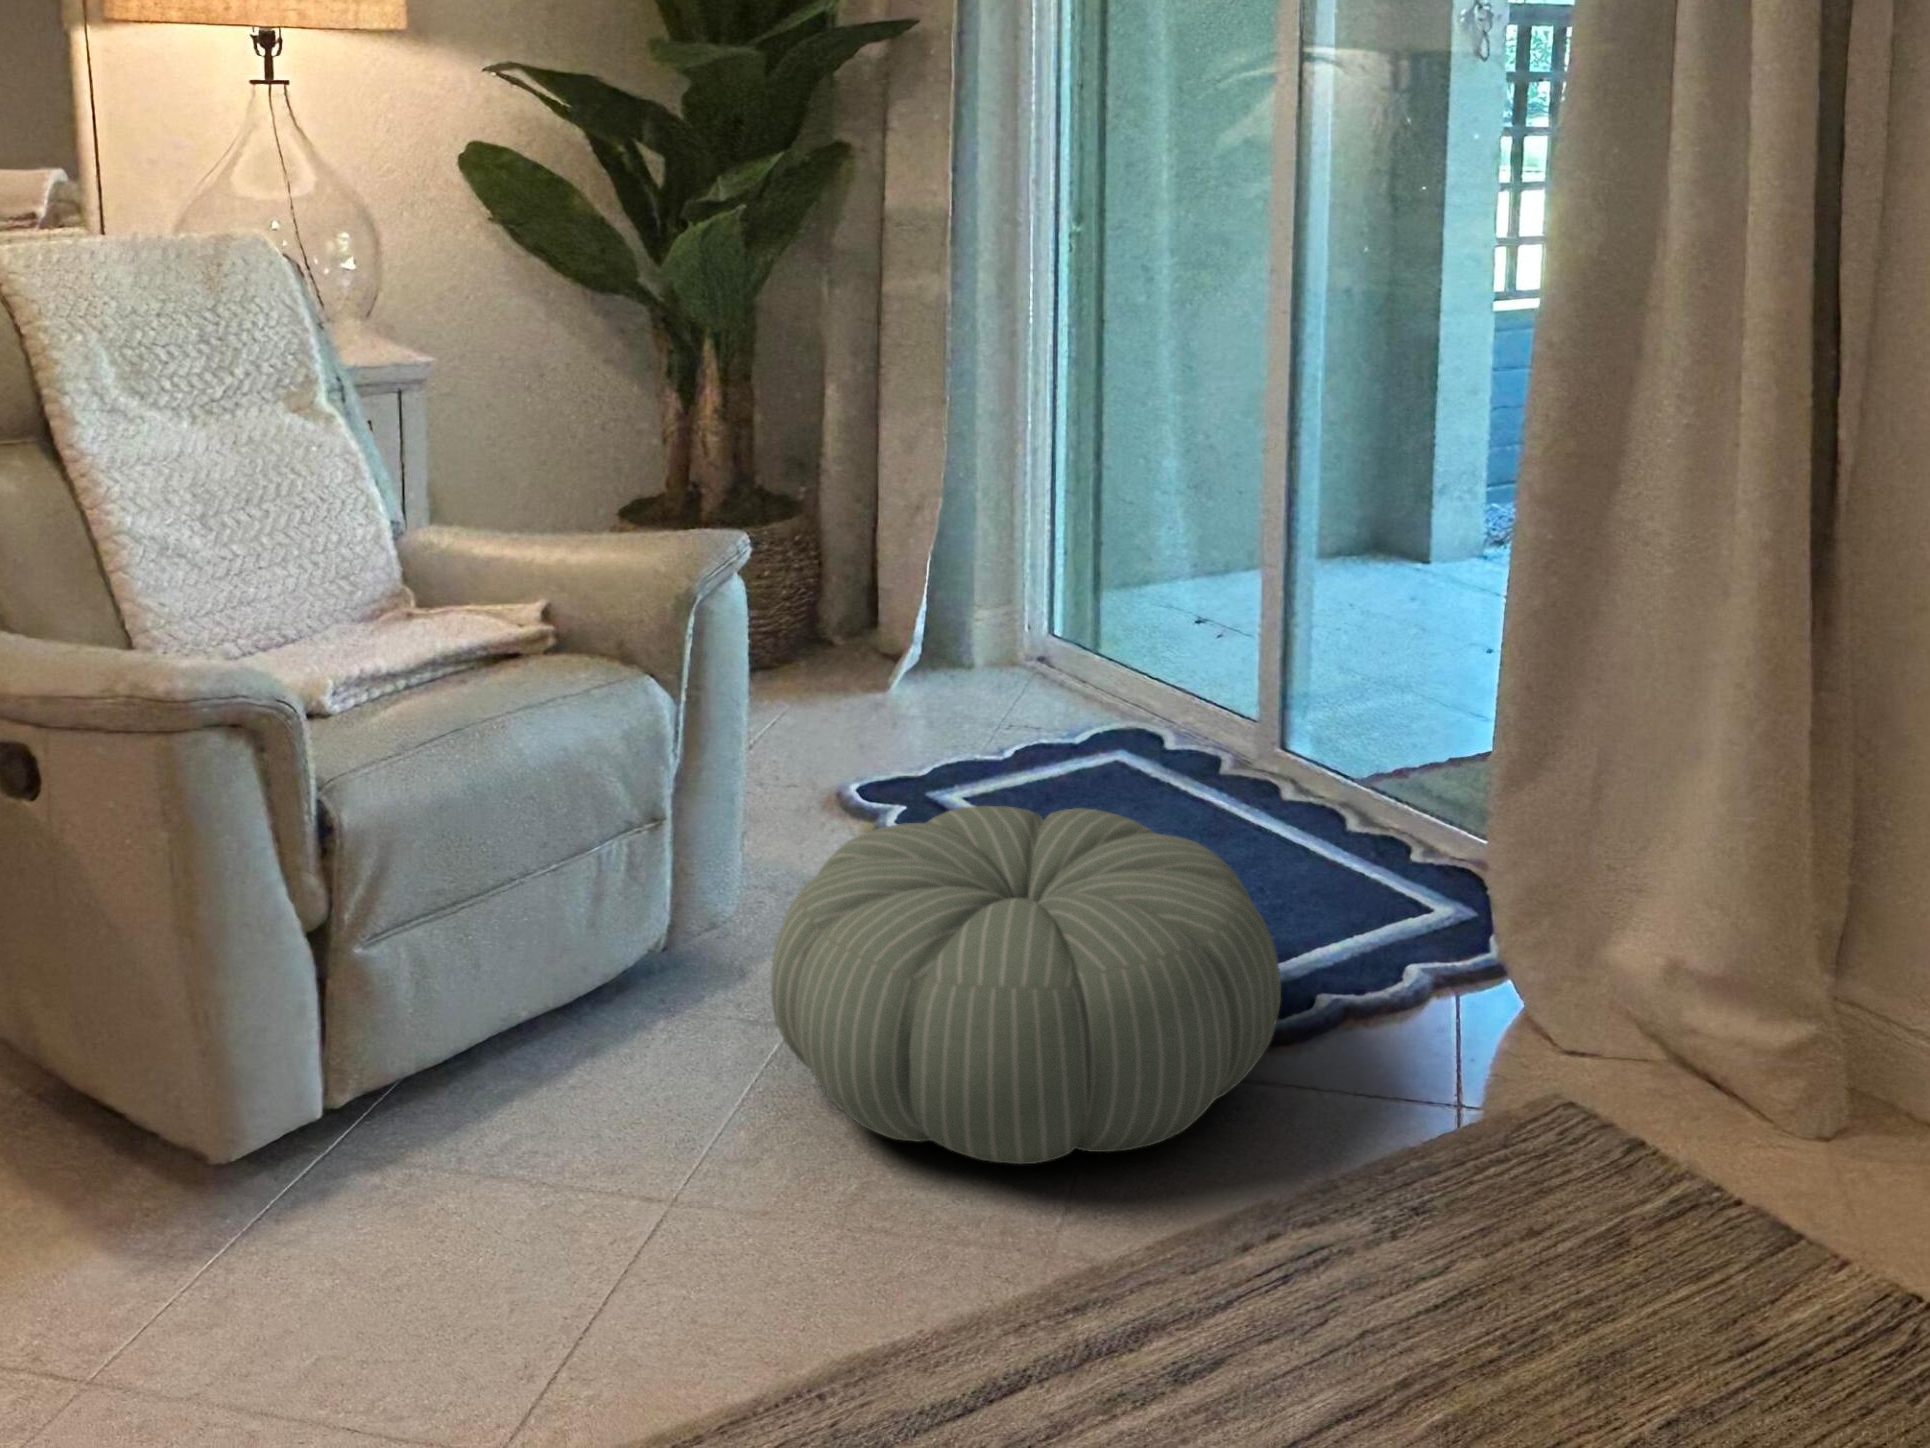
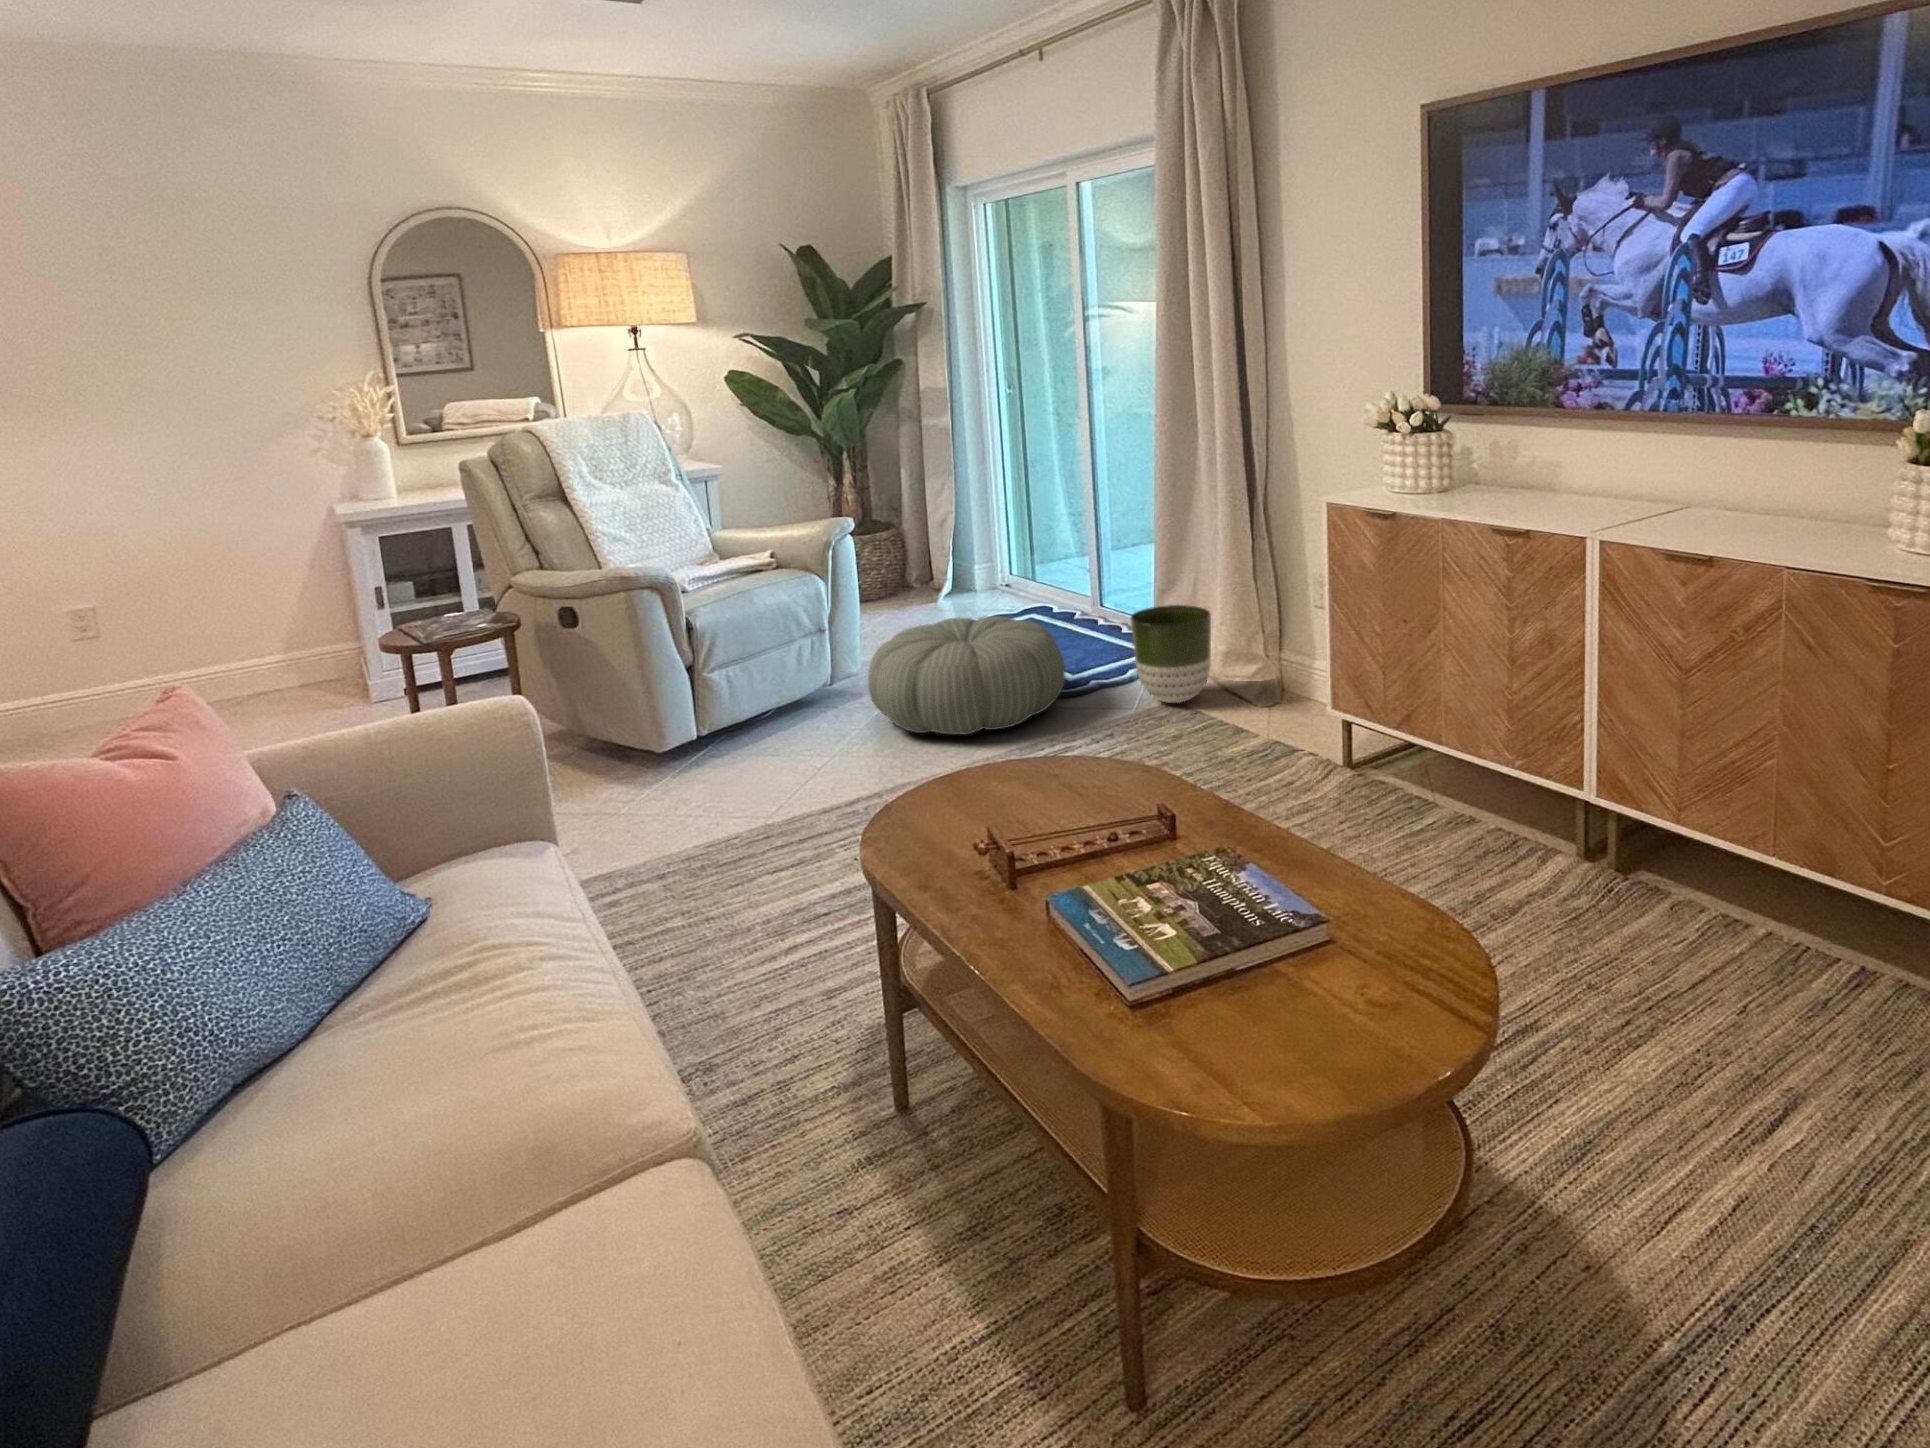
planter: none [1460,829,1678,1100] -> present [1131,605,1211,703]

